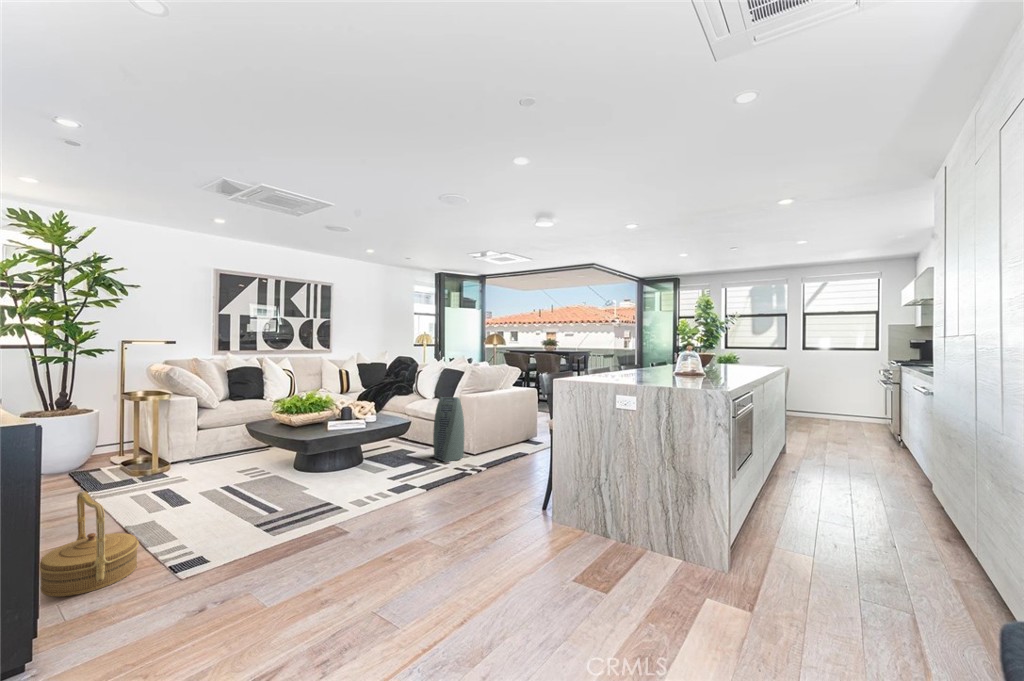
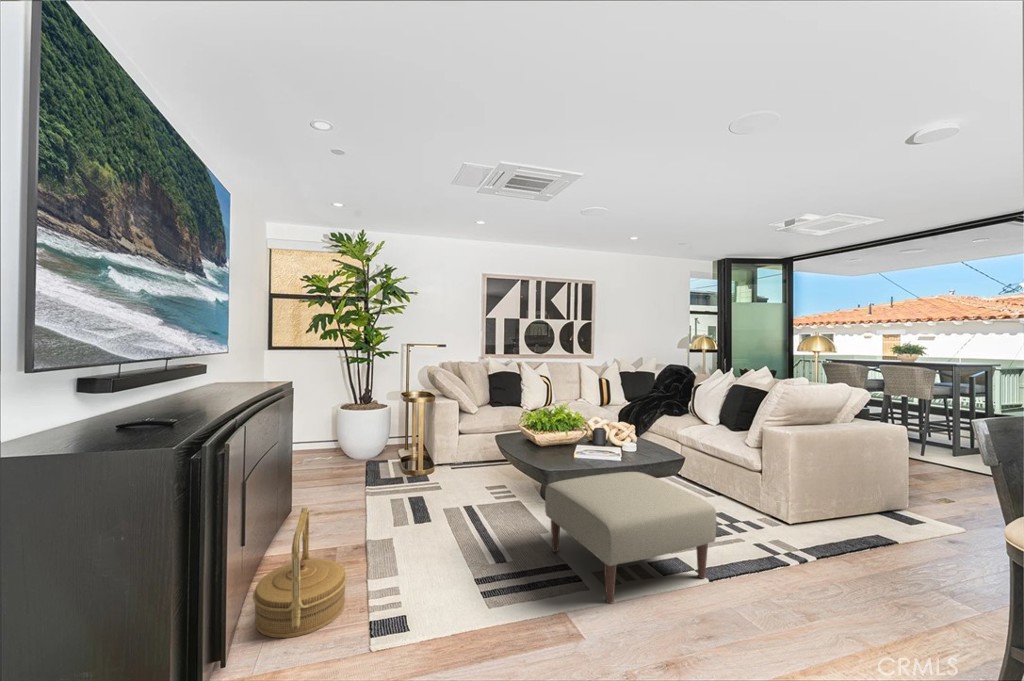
air purifier: present [433,397,464,462] -> none [719,428,770,526]
ottoman: none [308,433,430,514] -> present [545,472,716,603]

